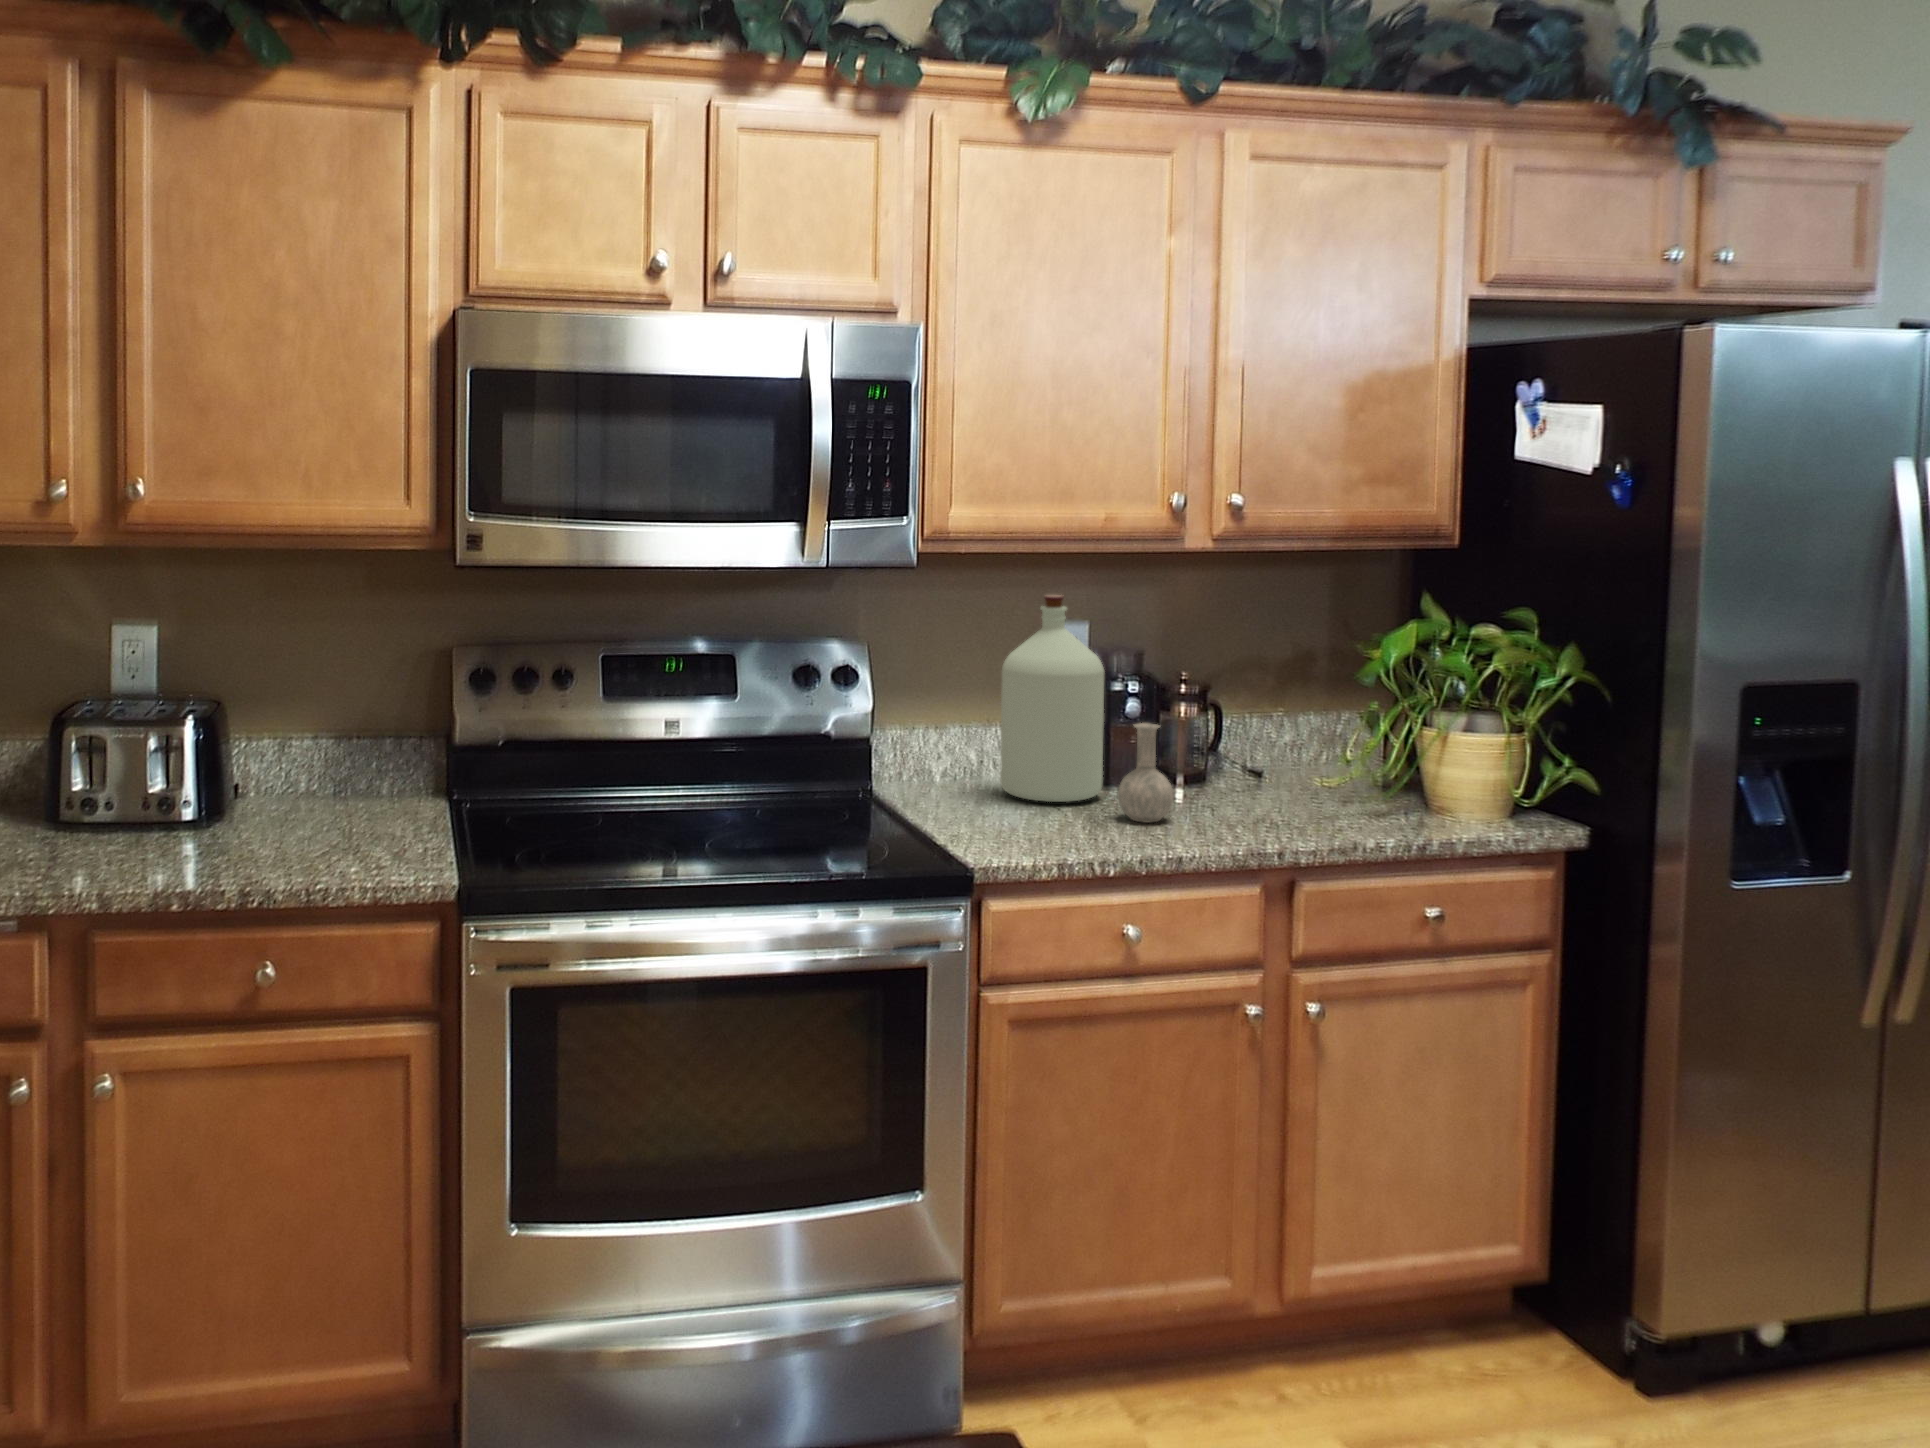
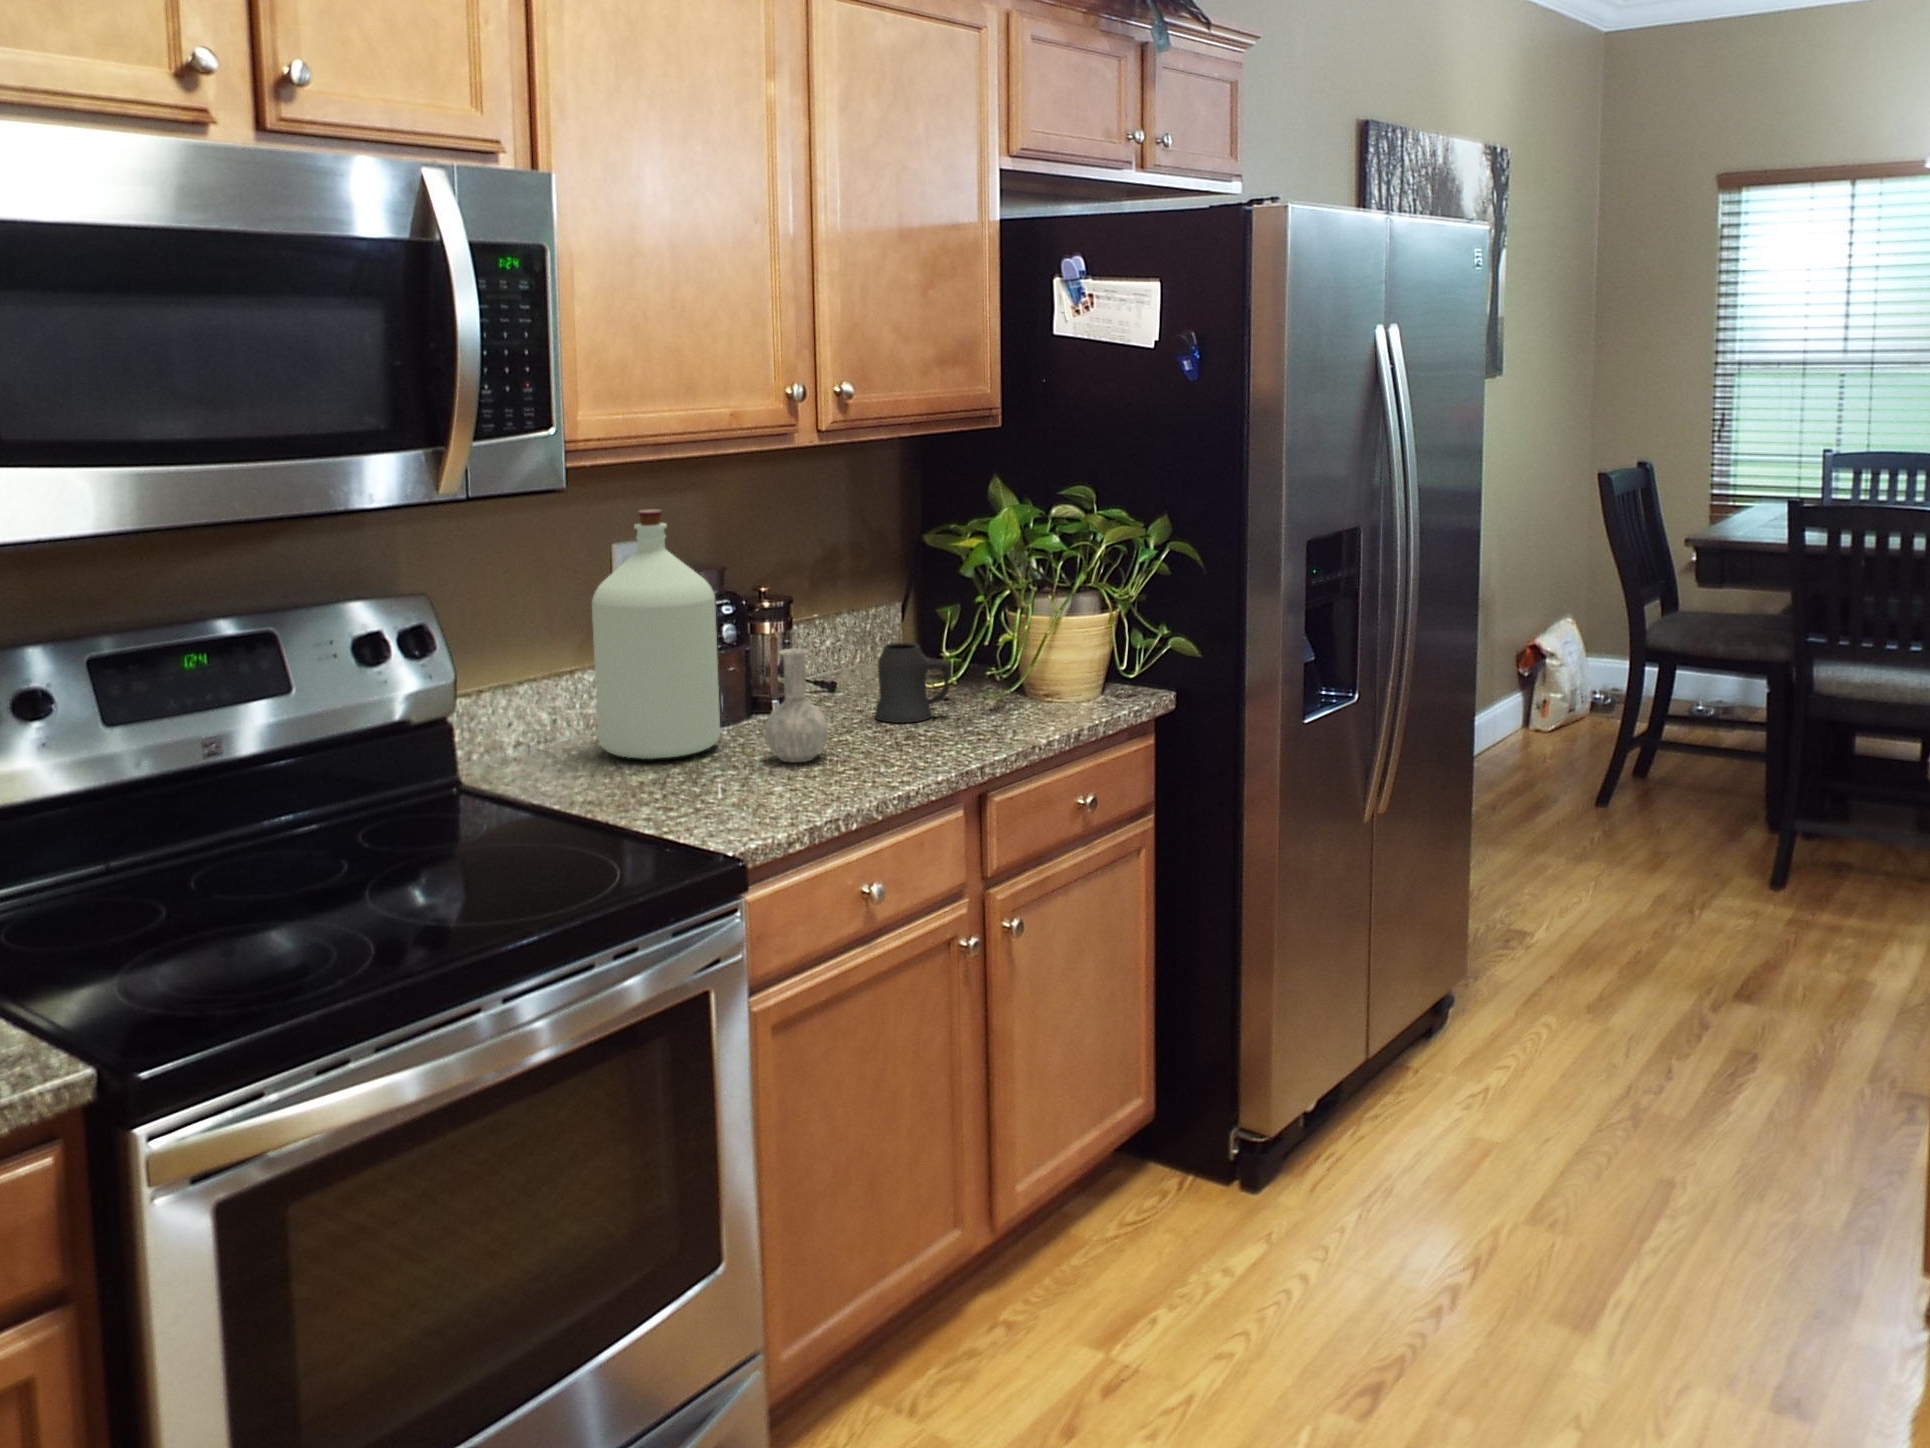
mug: none [1260,736,1335,809] -> present [875,643,950,723]

